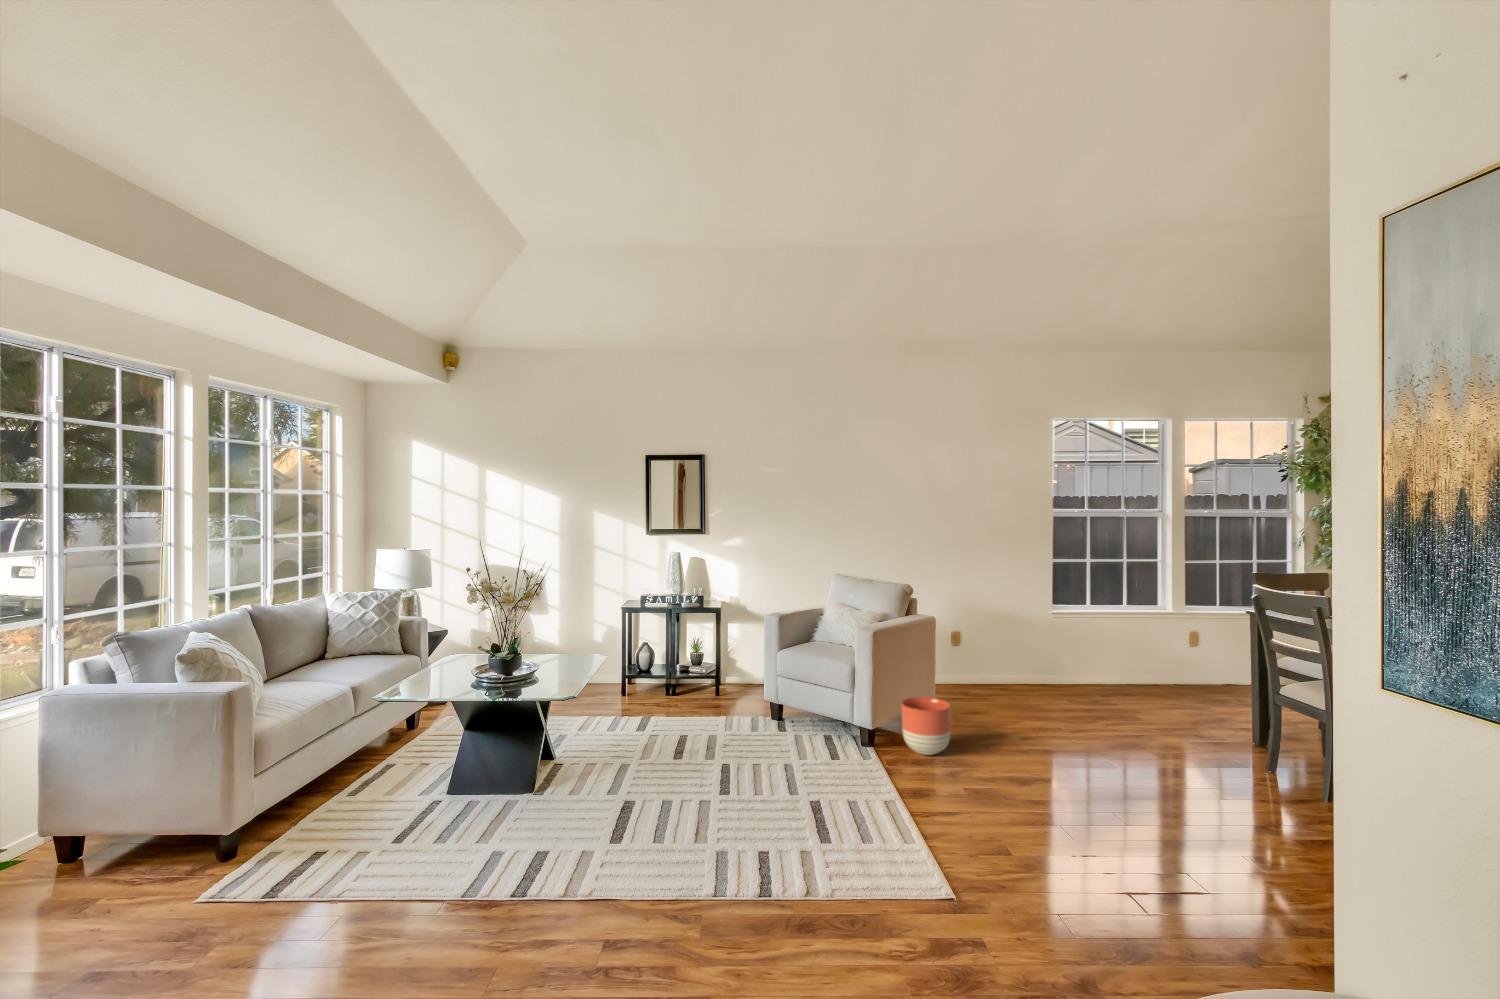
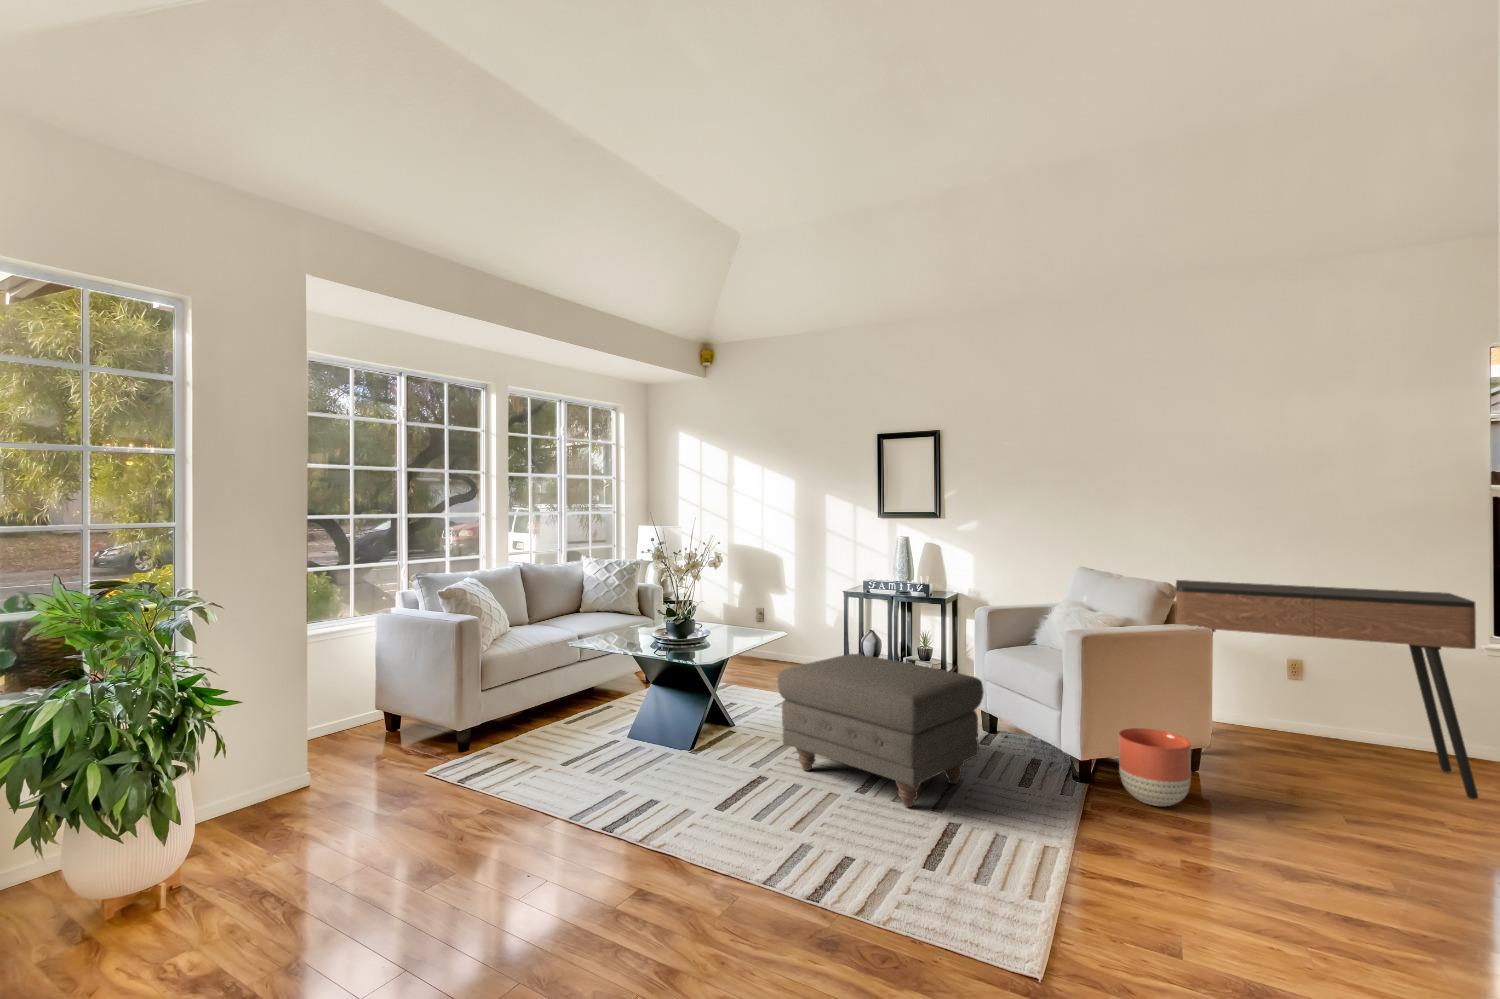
console table: none [900,578,1081,712] -> present [1176,580,1478,799]
ottoman: none [634,668,809,797] -> present [777,654,984,807]

